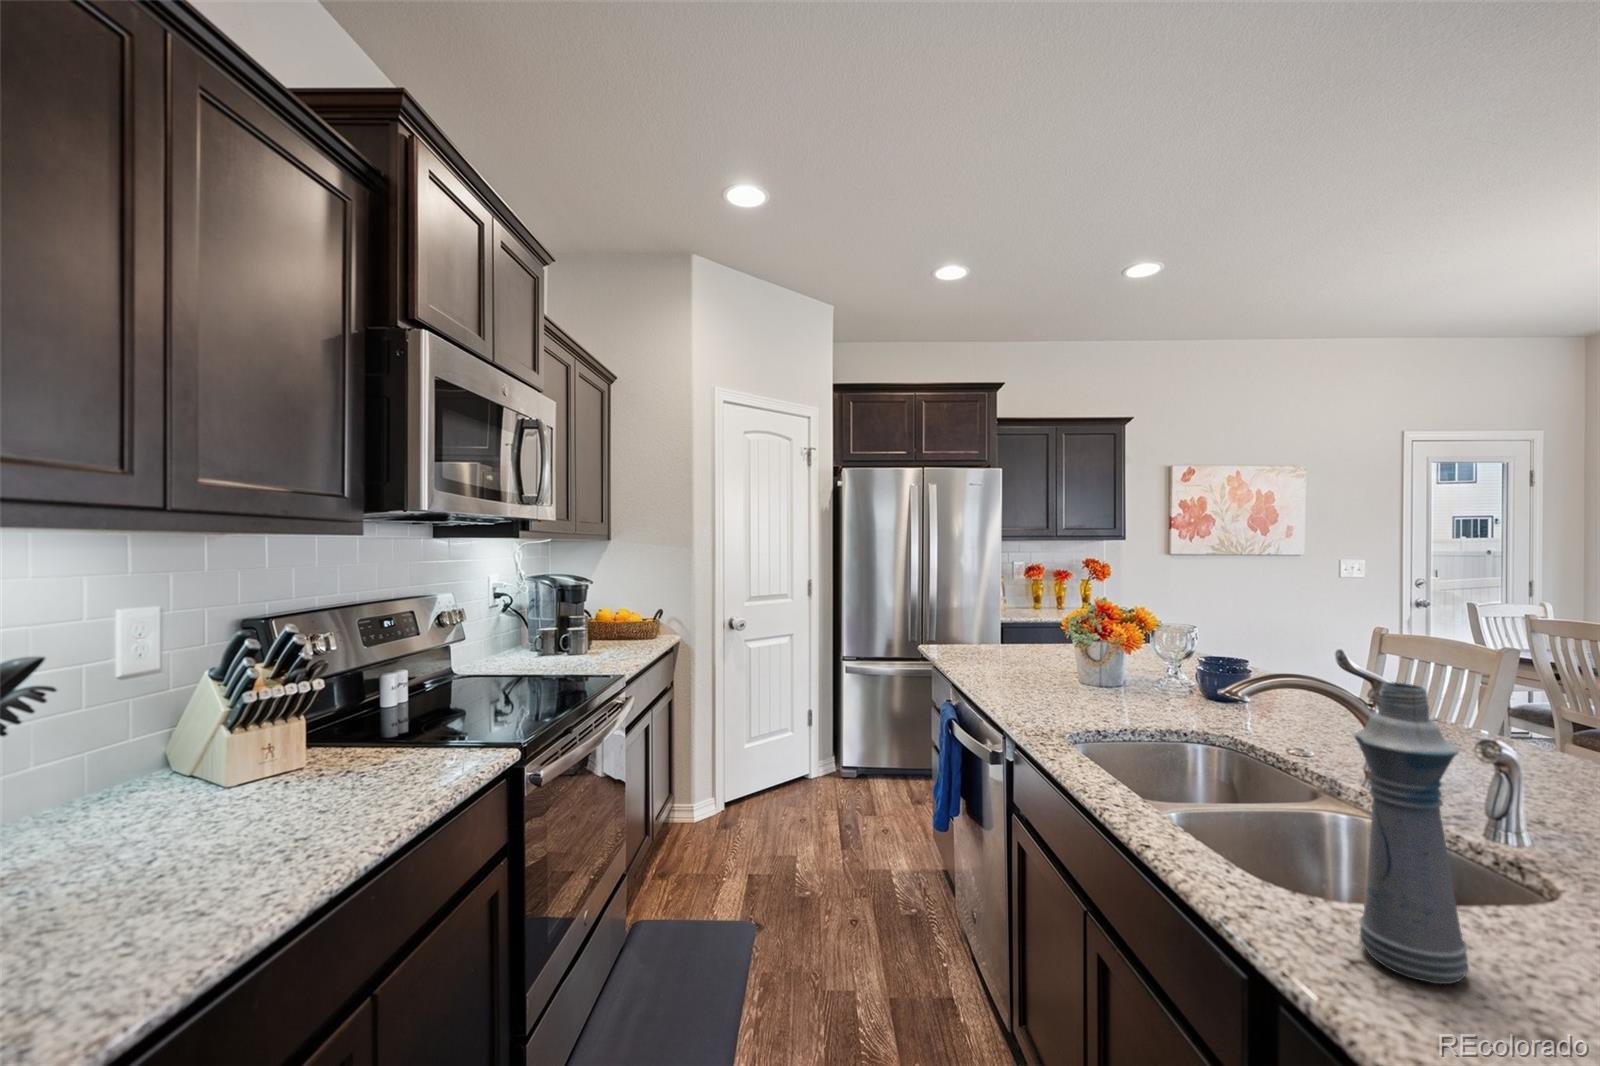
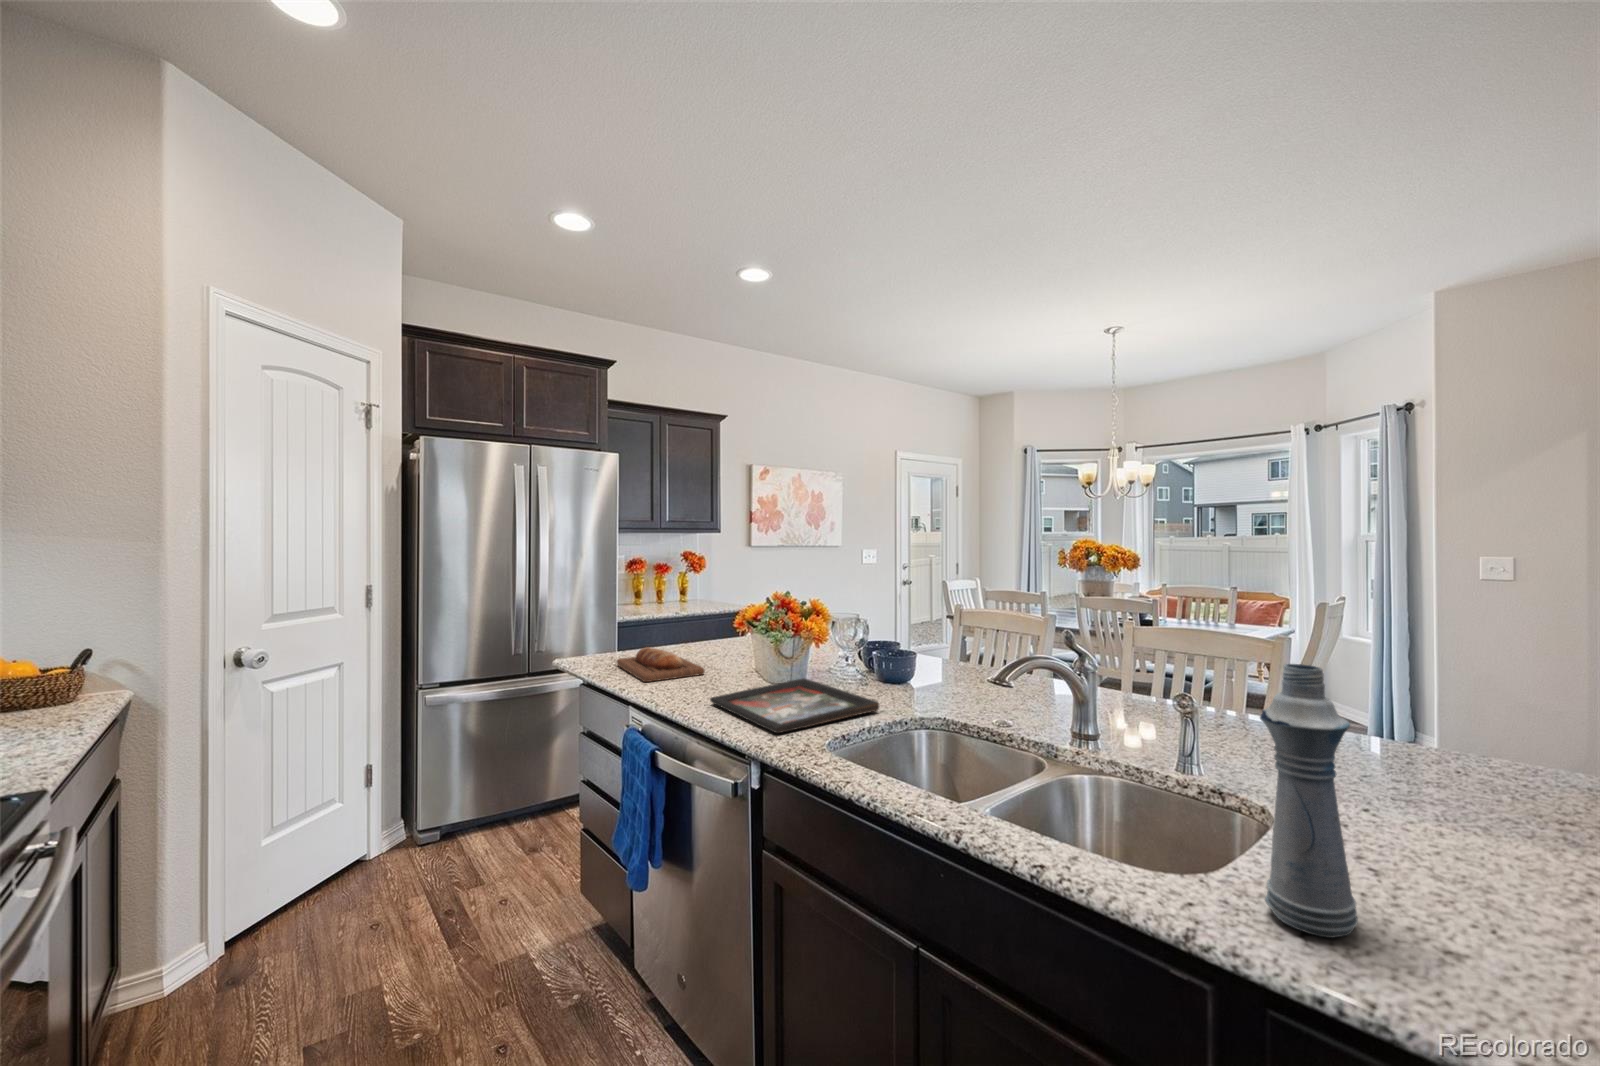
bread loaf: none [968,638,1035,667] -> present [617,647,705,682]
decorative tray: none [1013,680,1169,718] -> present [710,678,879,733]

